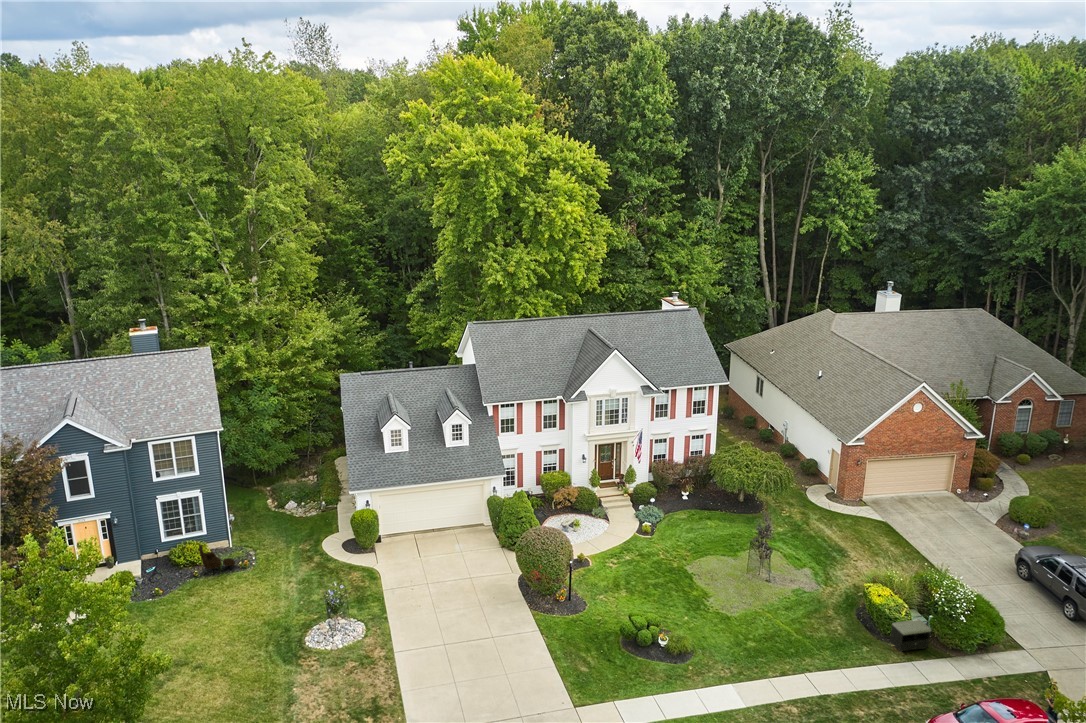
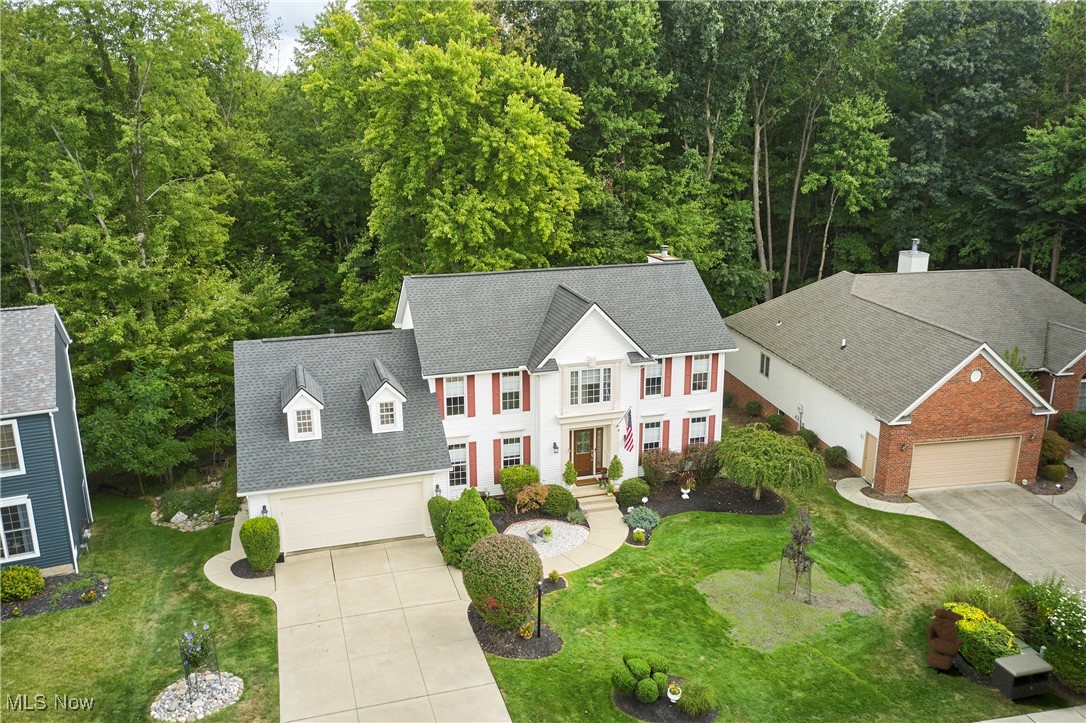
lounge chair: present [199,545,235,575] -> present [926,609,964,674]

